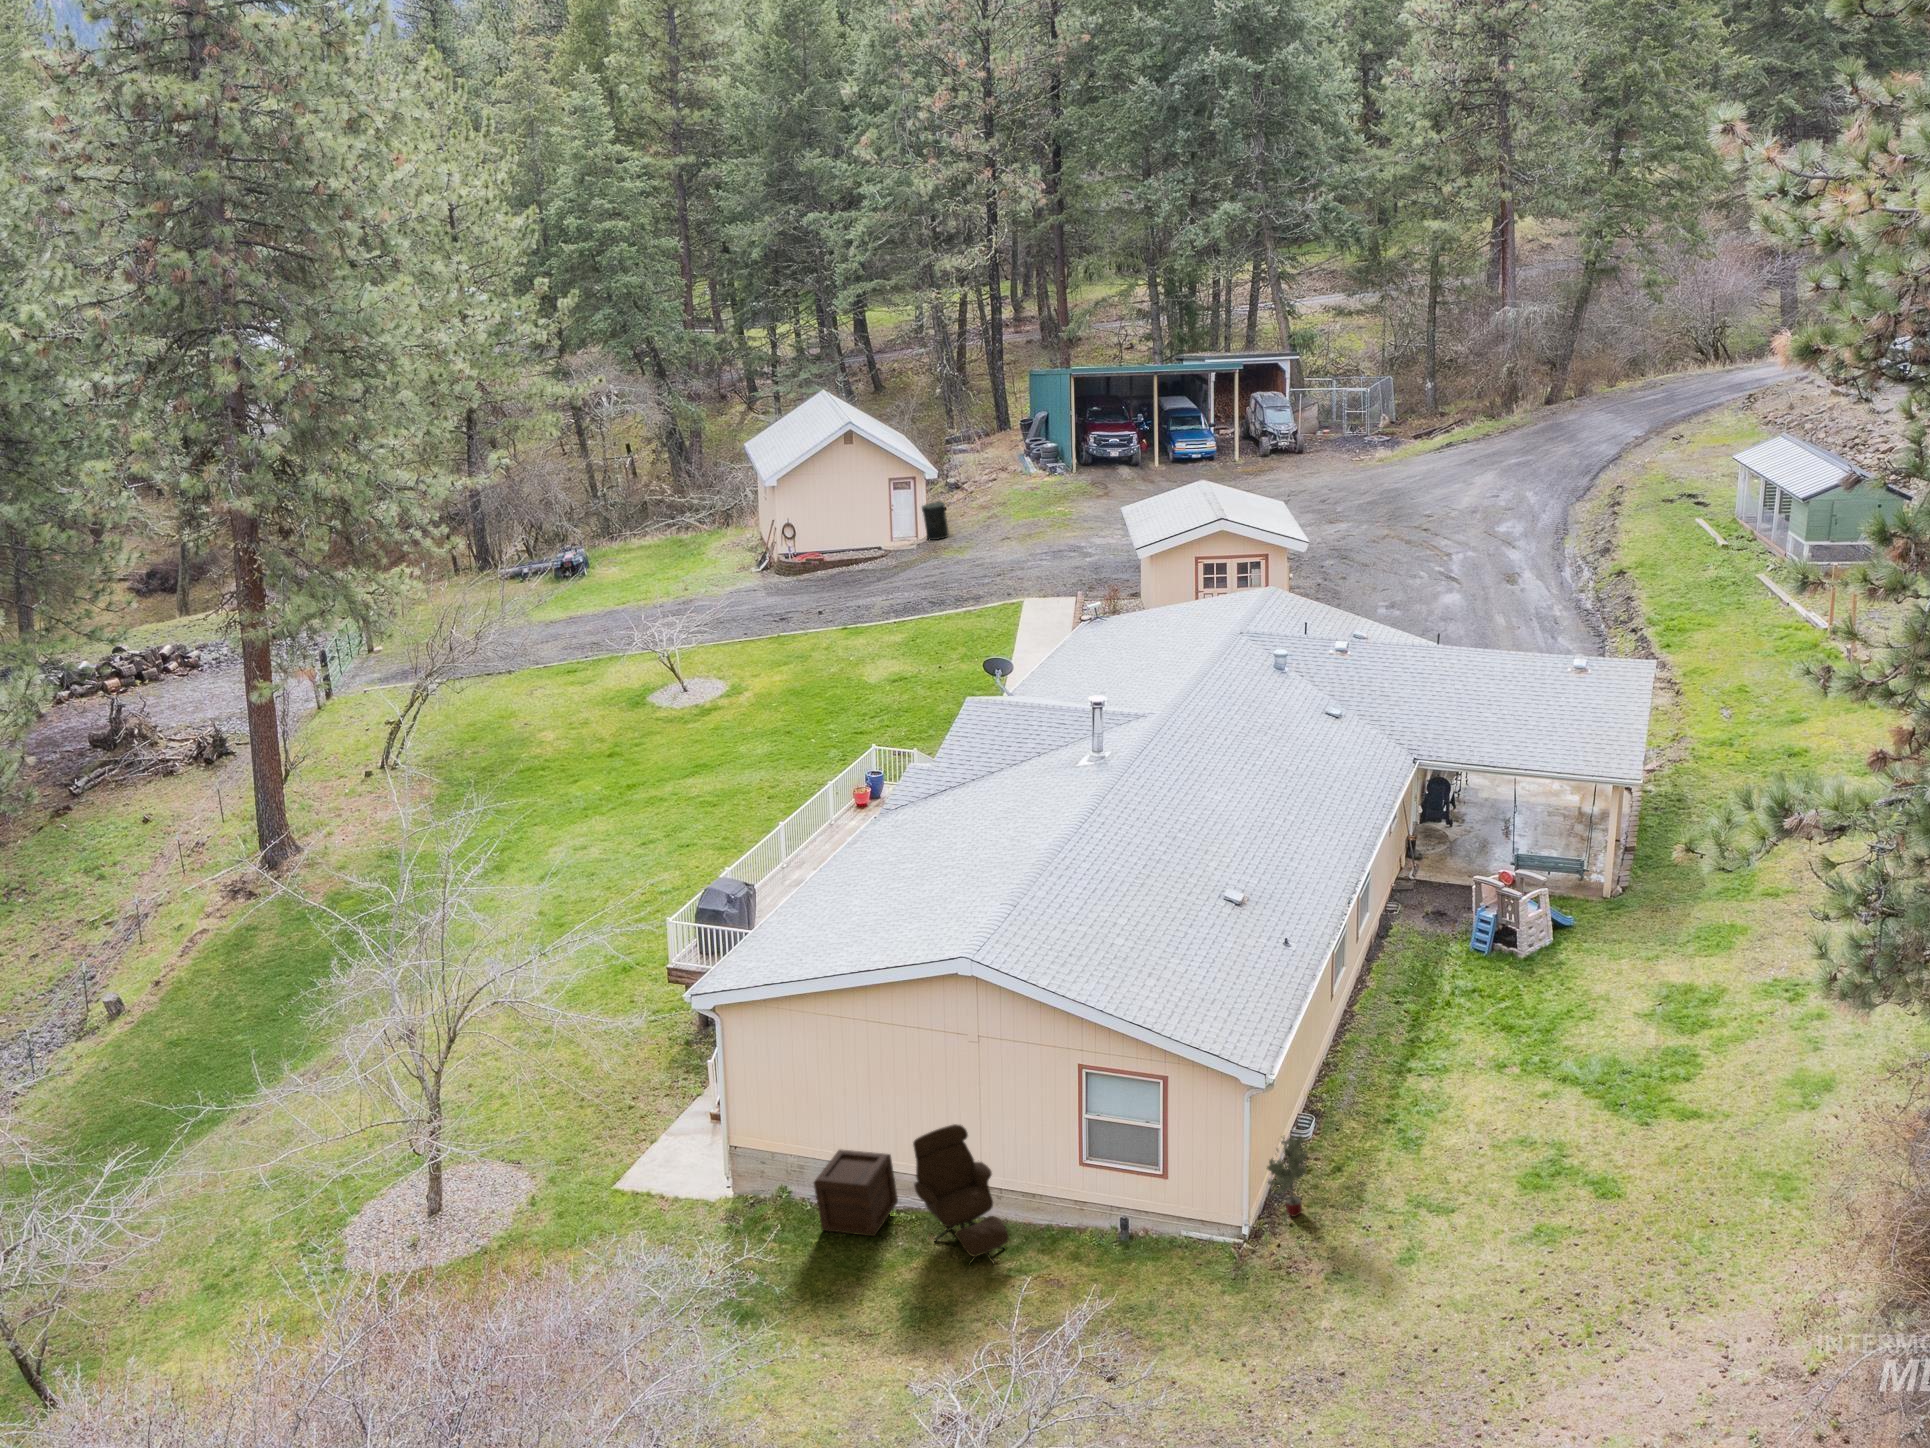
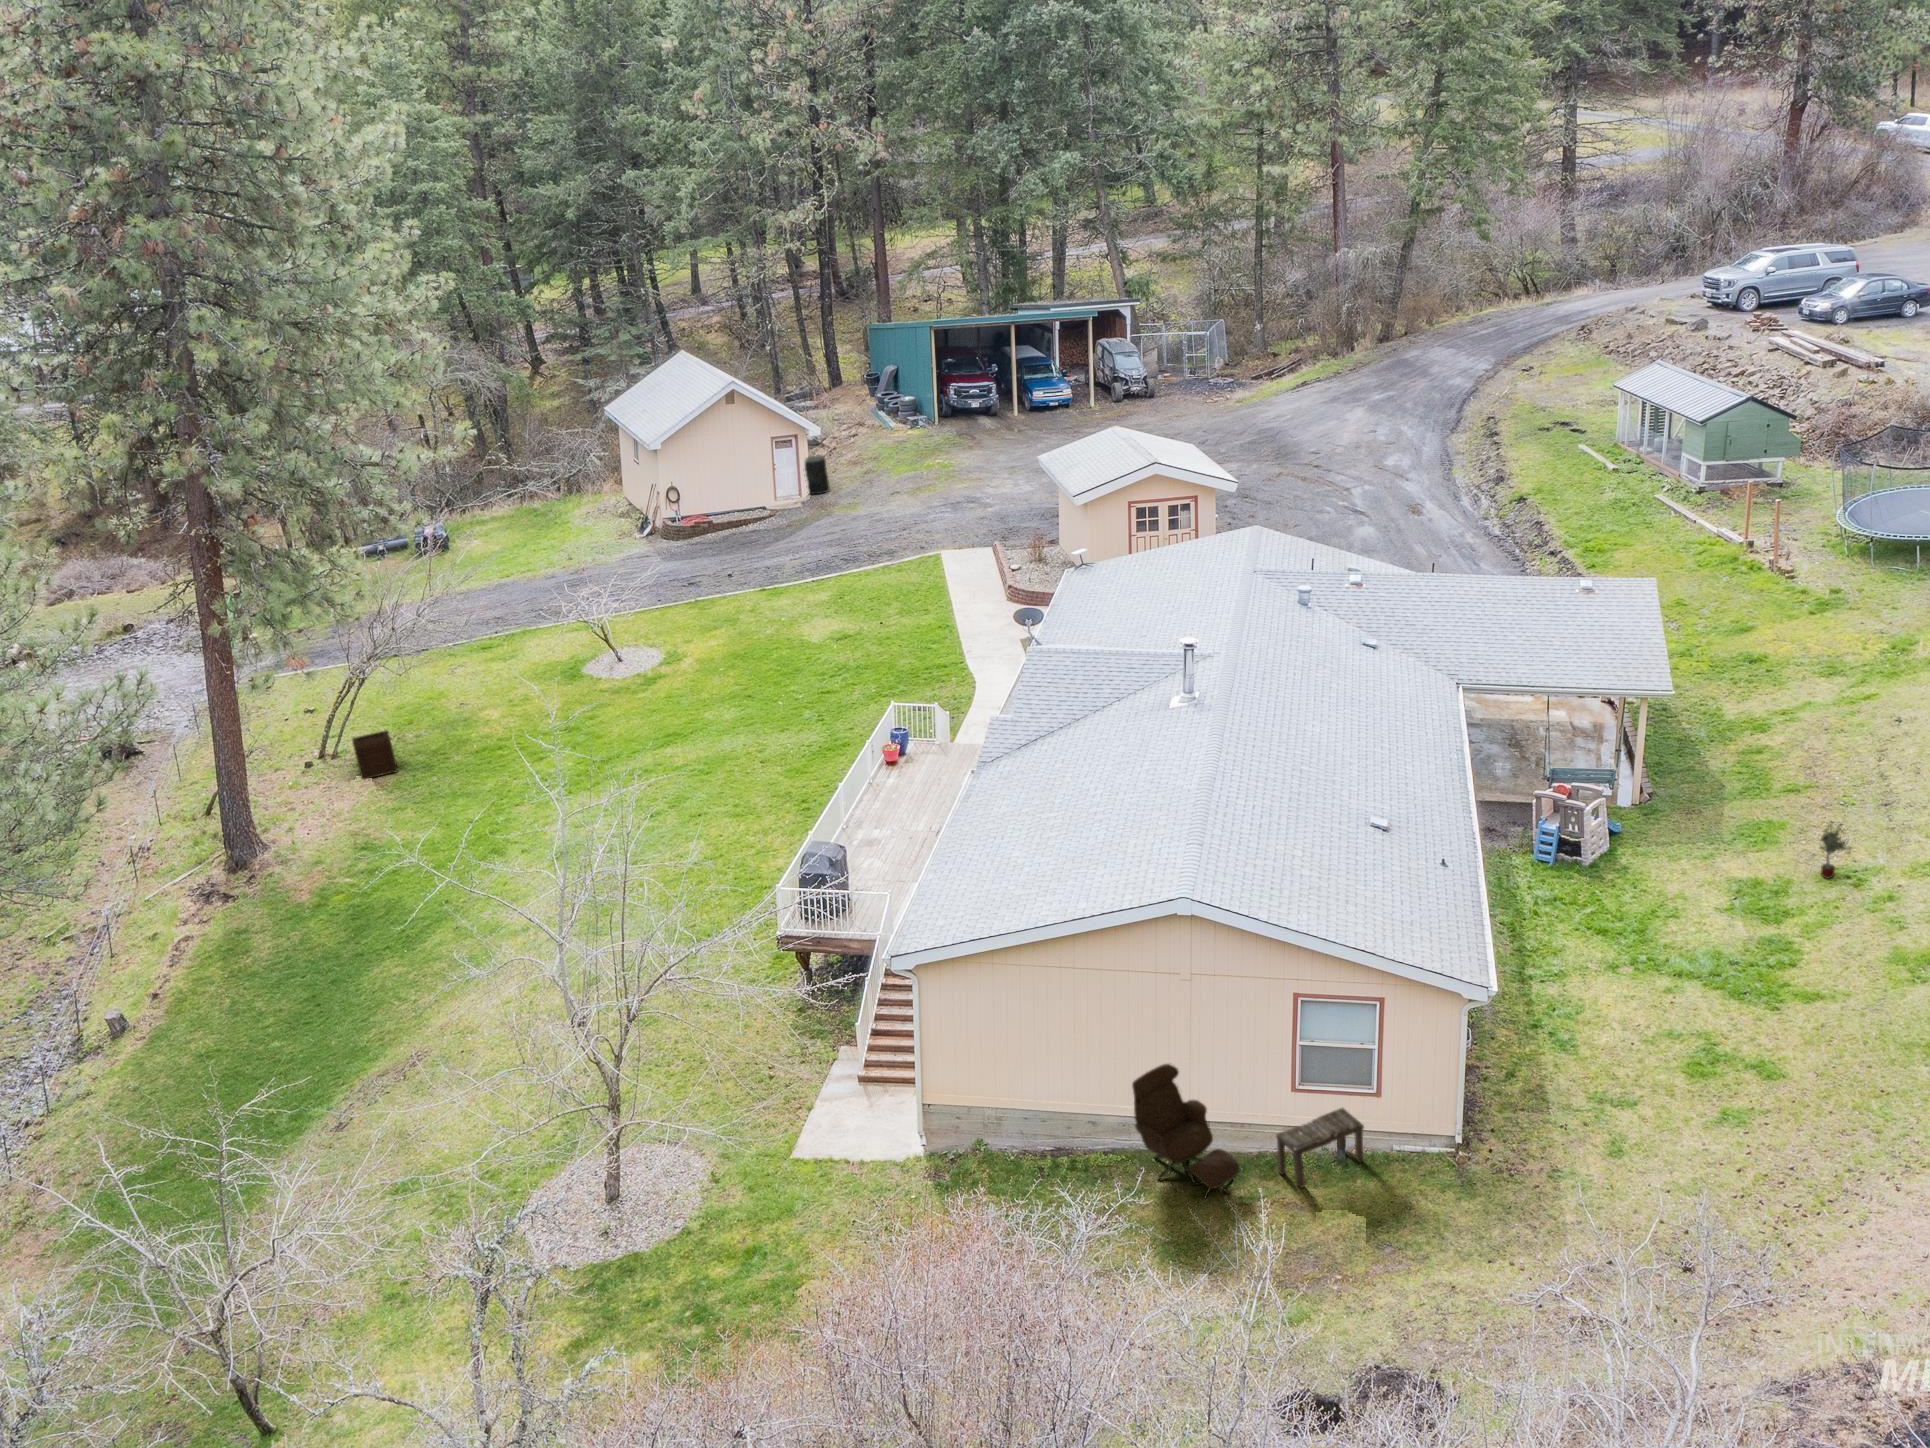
potted tree: present [1267,1136,1308,1217] -> present [1819,821,1853,879]
wooden crate: present [814,1150,898,1236] -> present [352,730,398,780]
bench: none [1048,1186,1140,1265] -> present [1276,1108,1364,1188]

